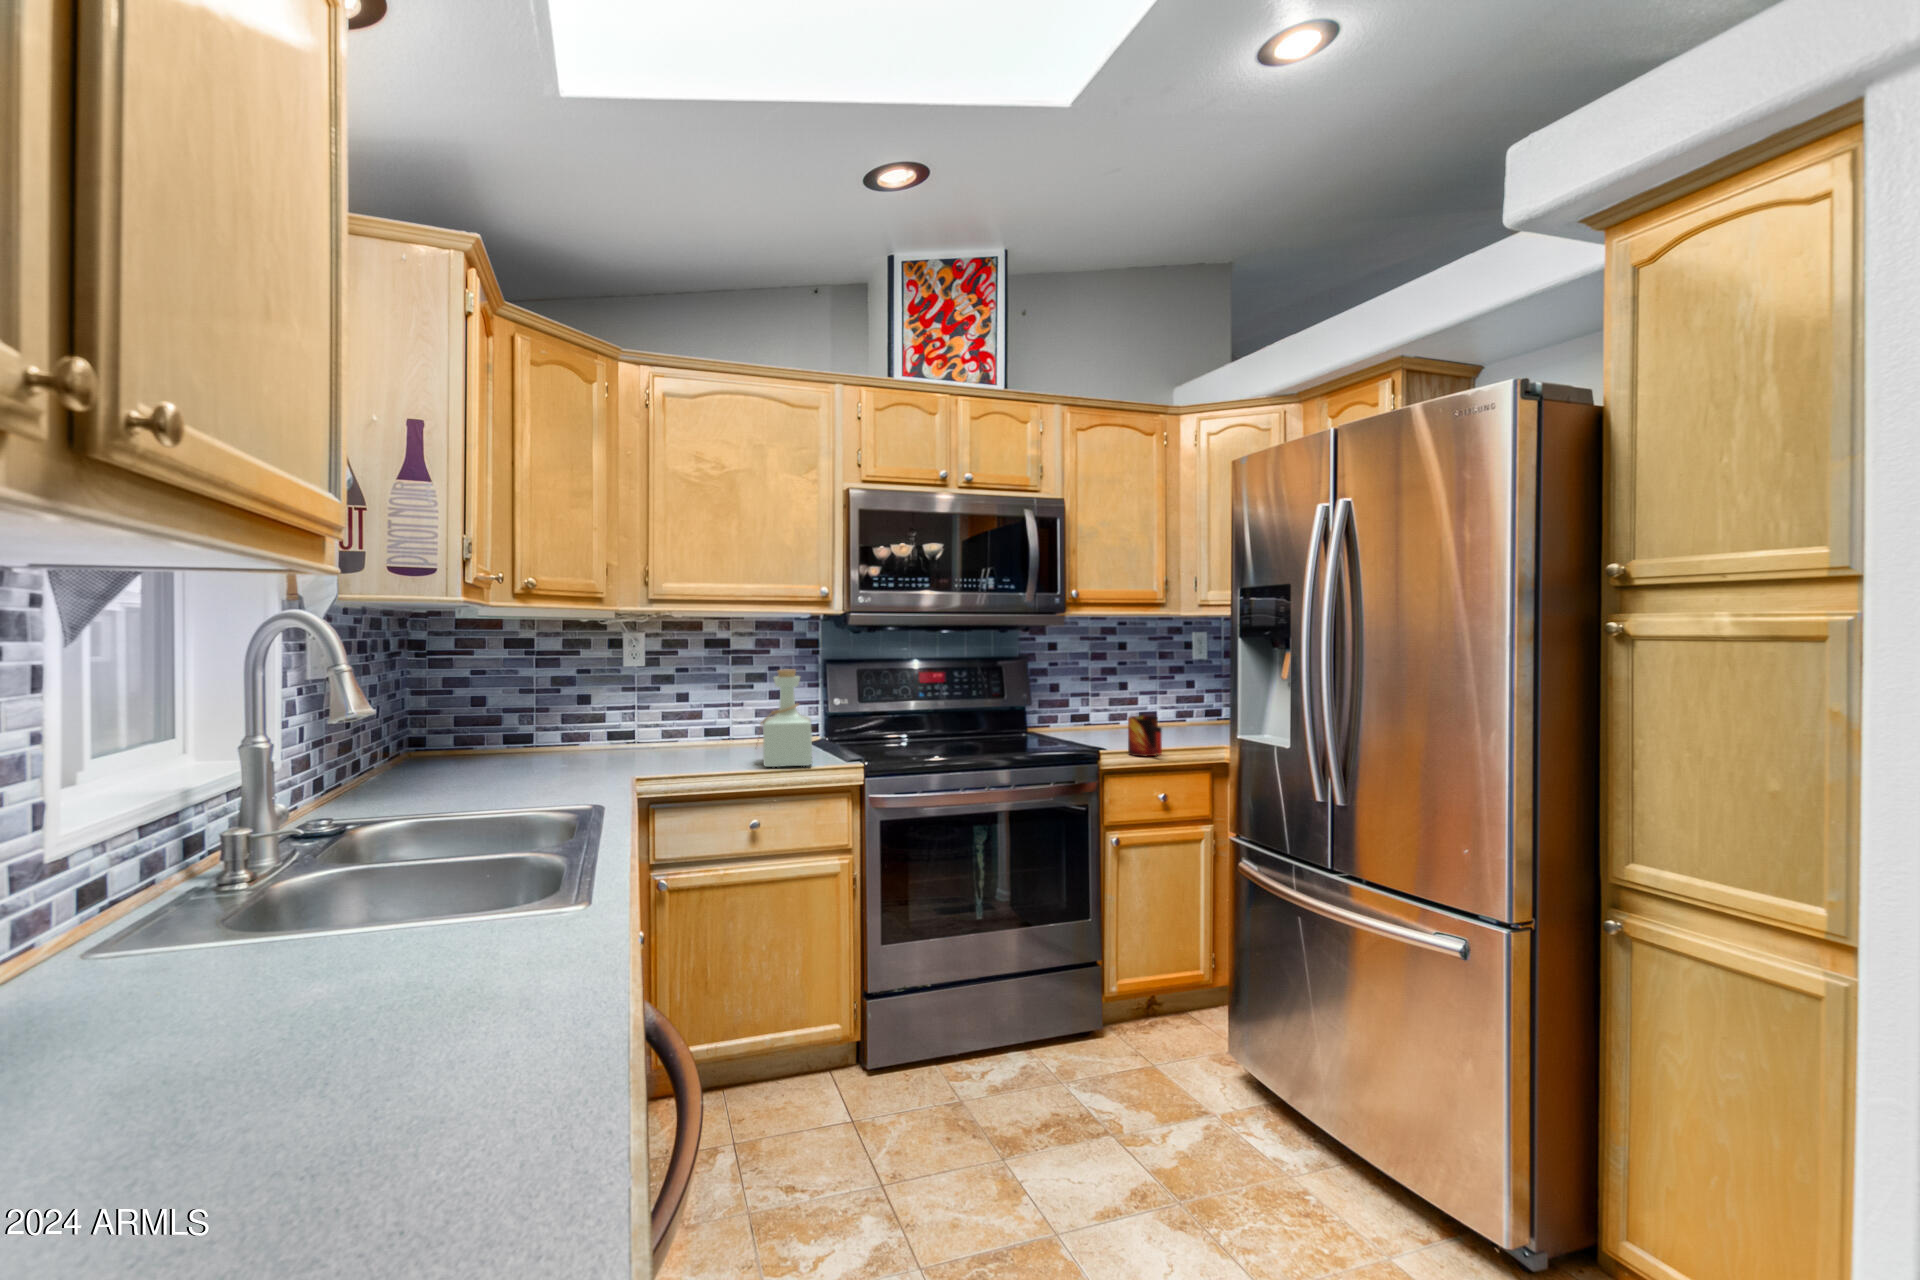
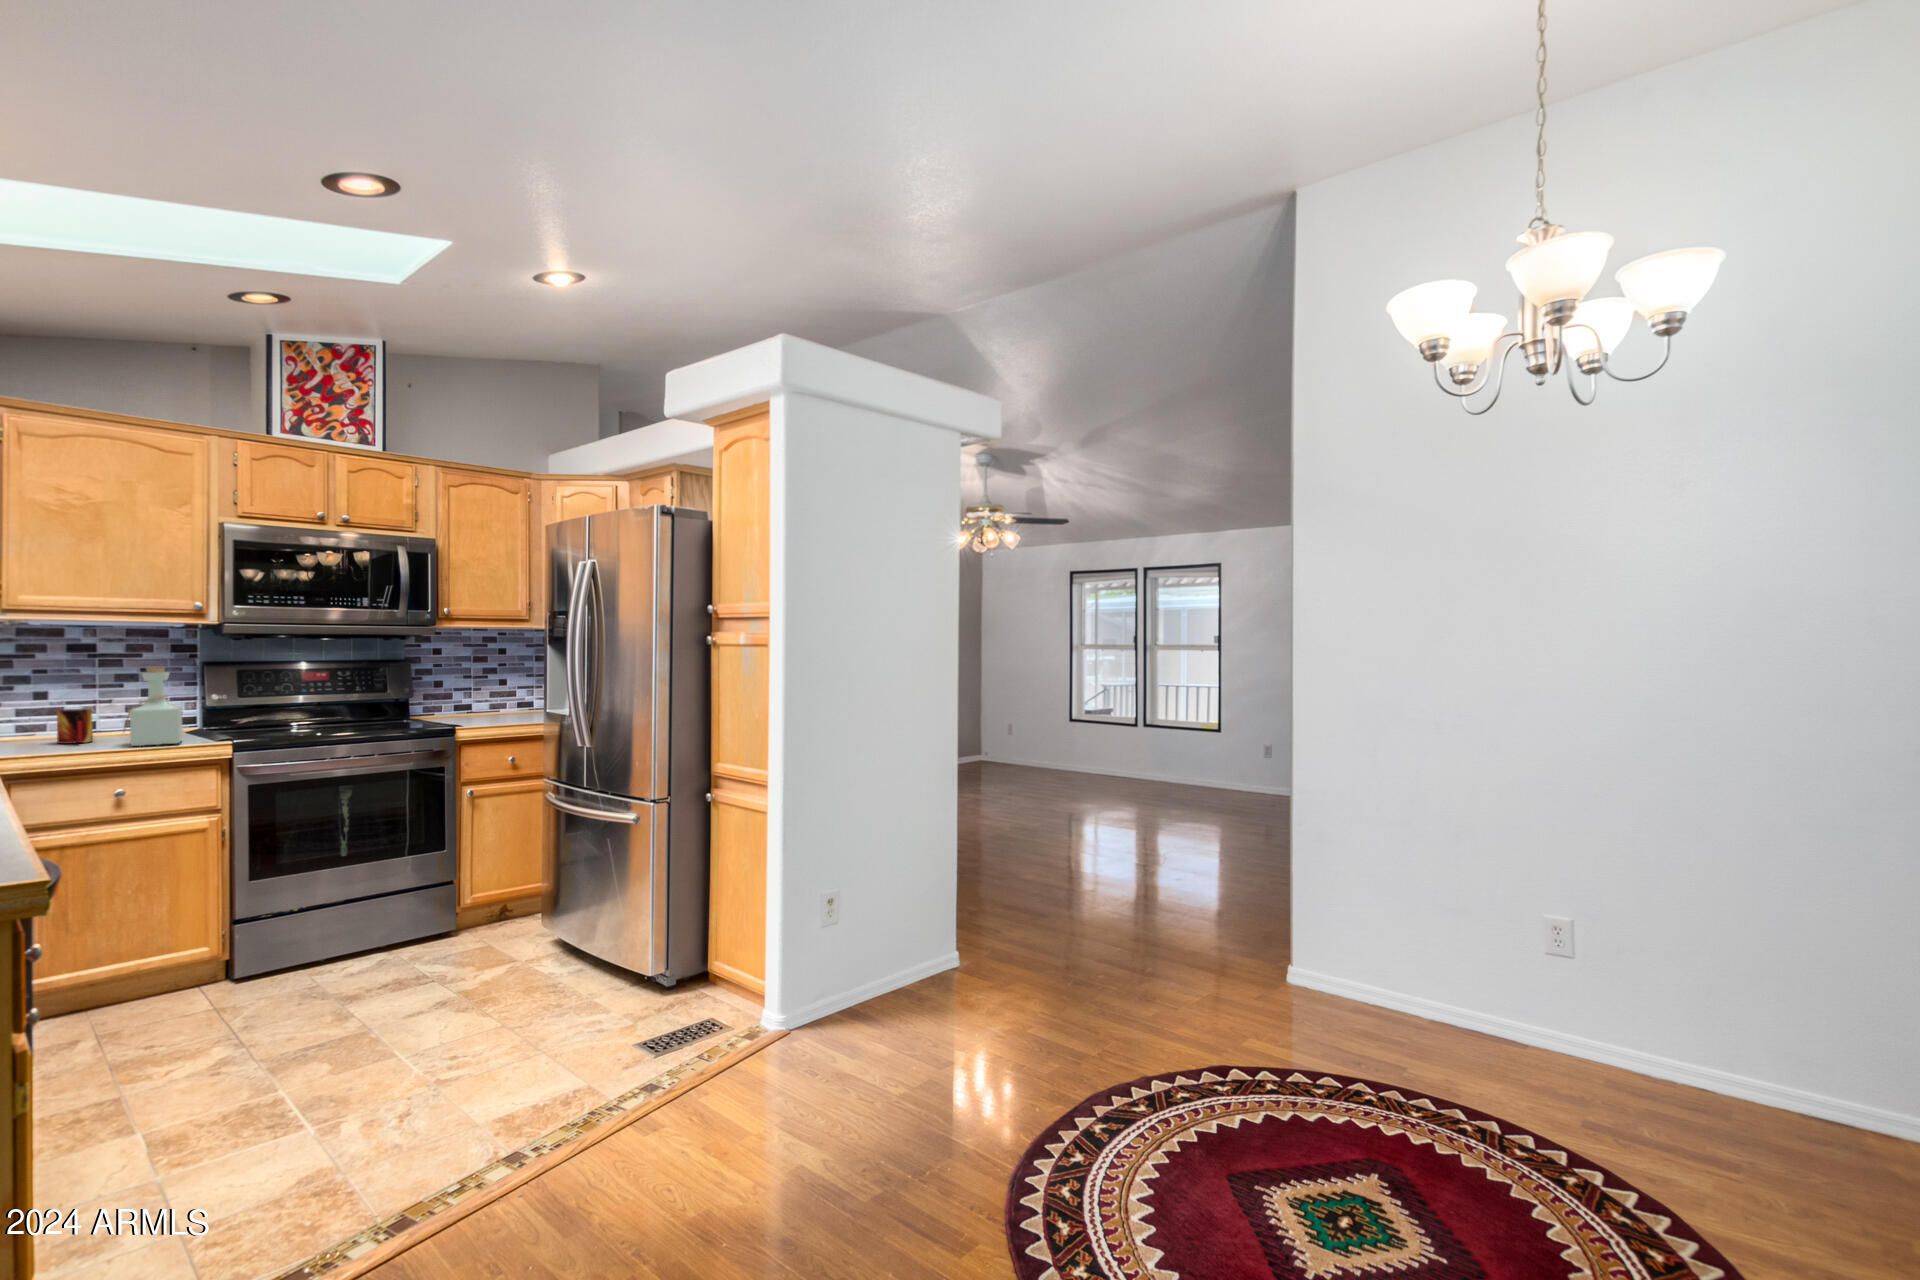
mug: present [1128,716,1162,756] -> present [57,709,93,744]

